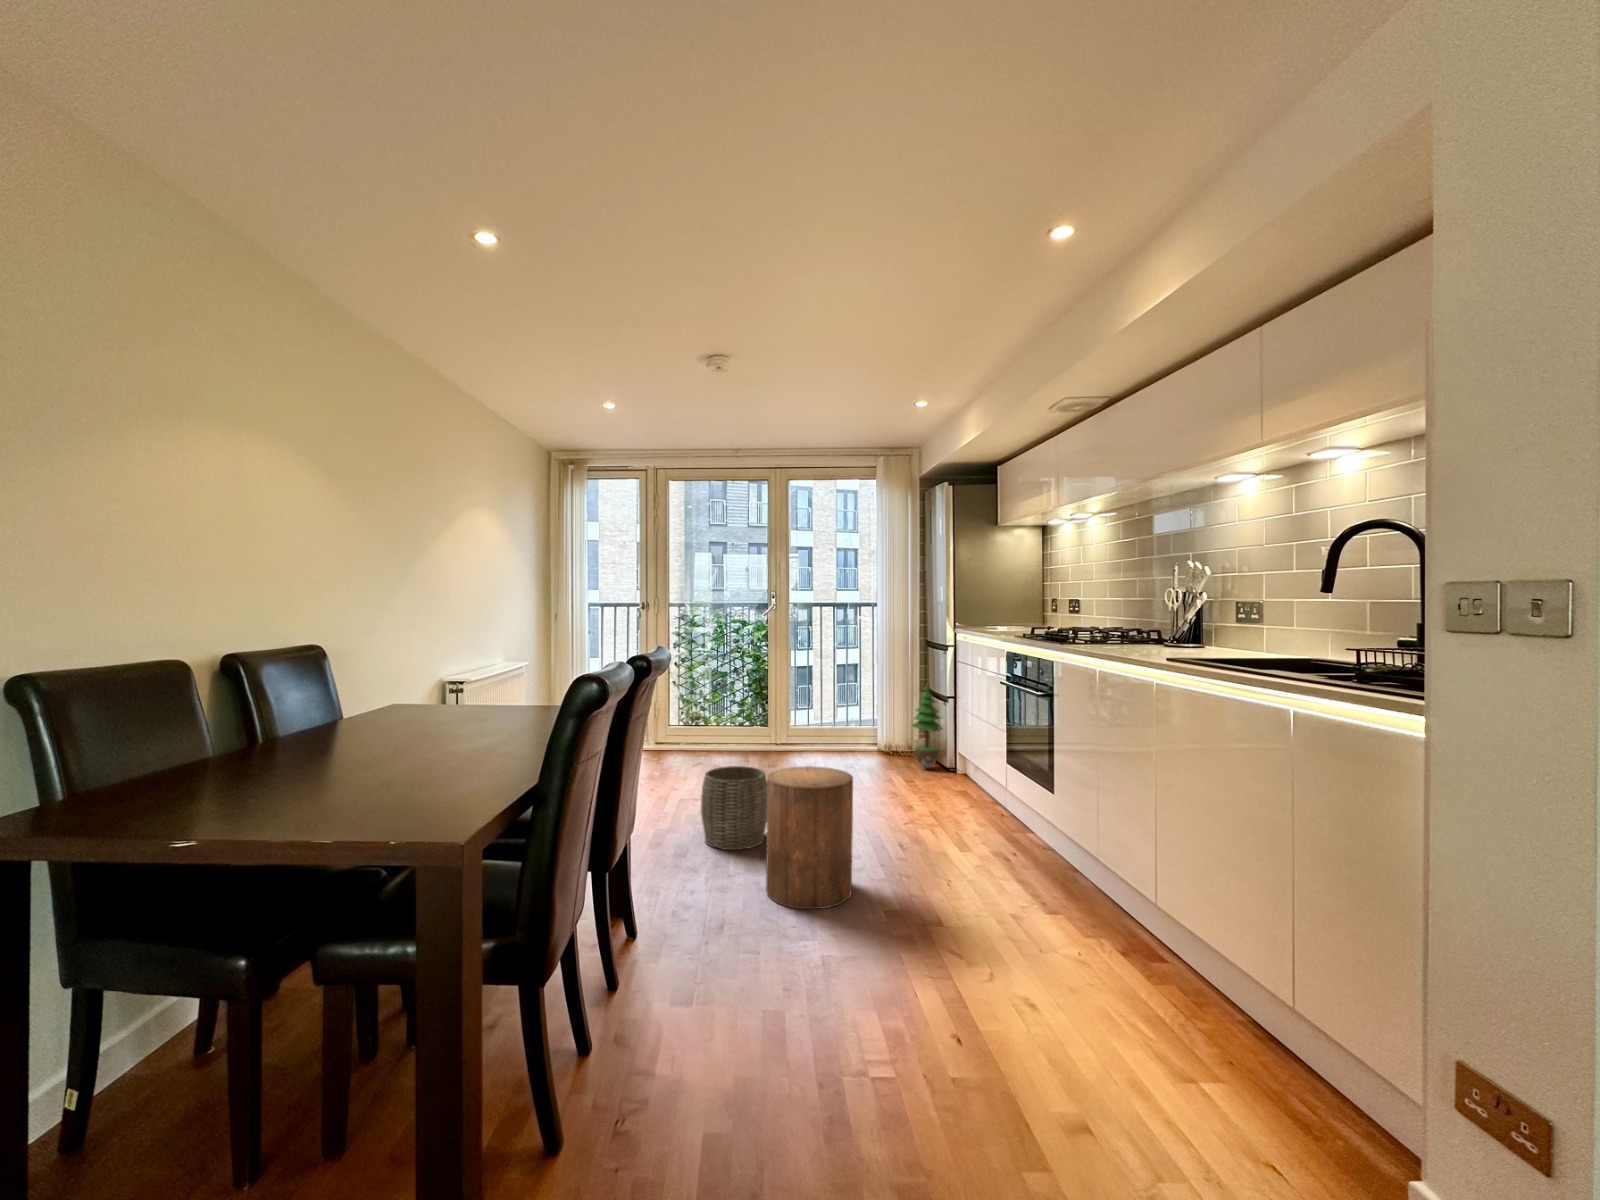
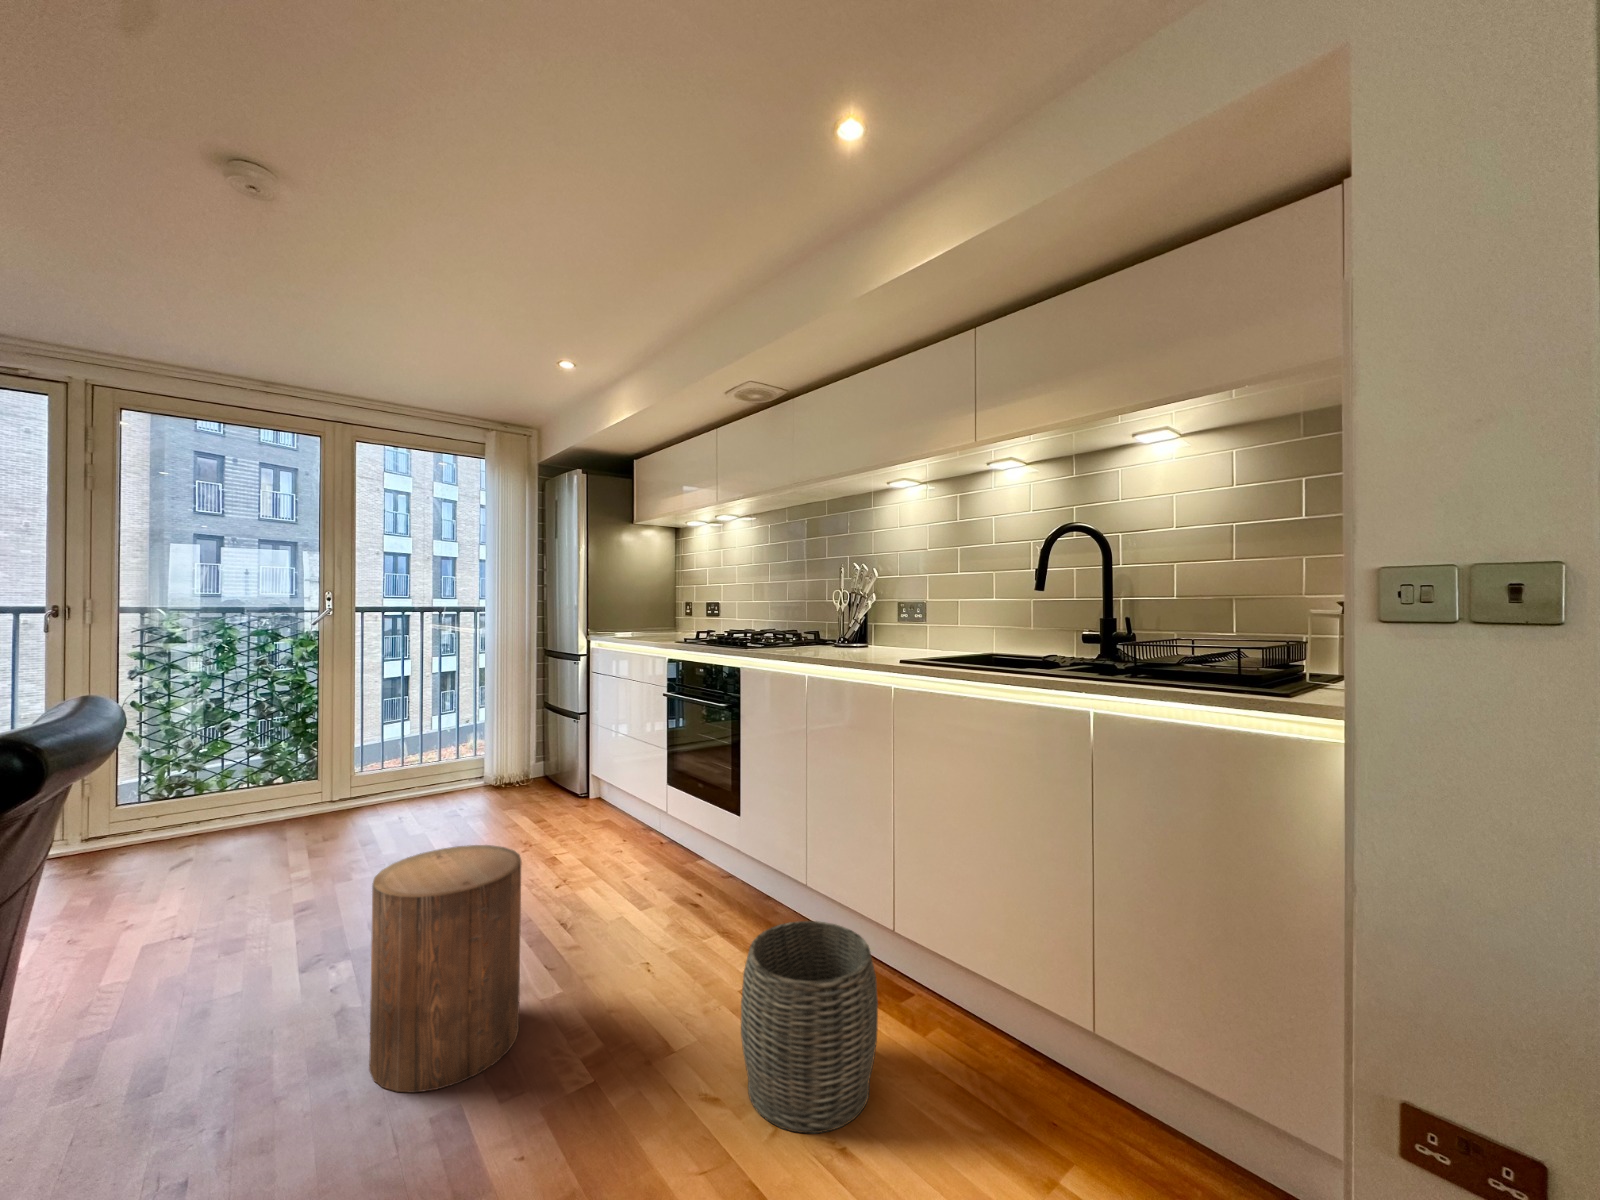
potted tree: present [912,683,942,769] -> none [532,698,571,802]
woven basket: present [701,766,767,850] -> present [741,921,878,1133]

